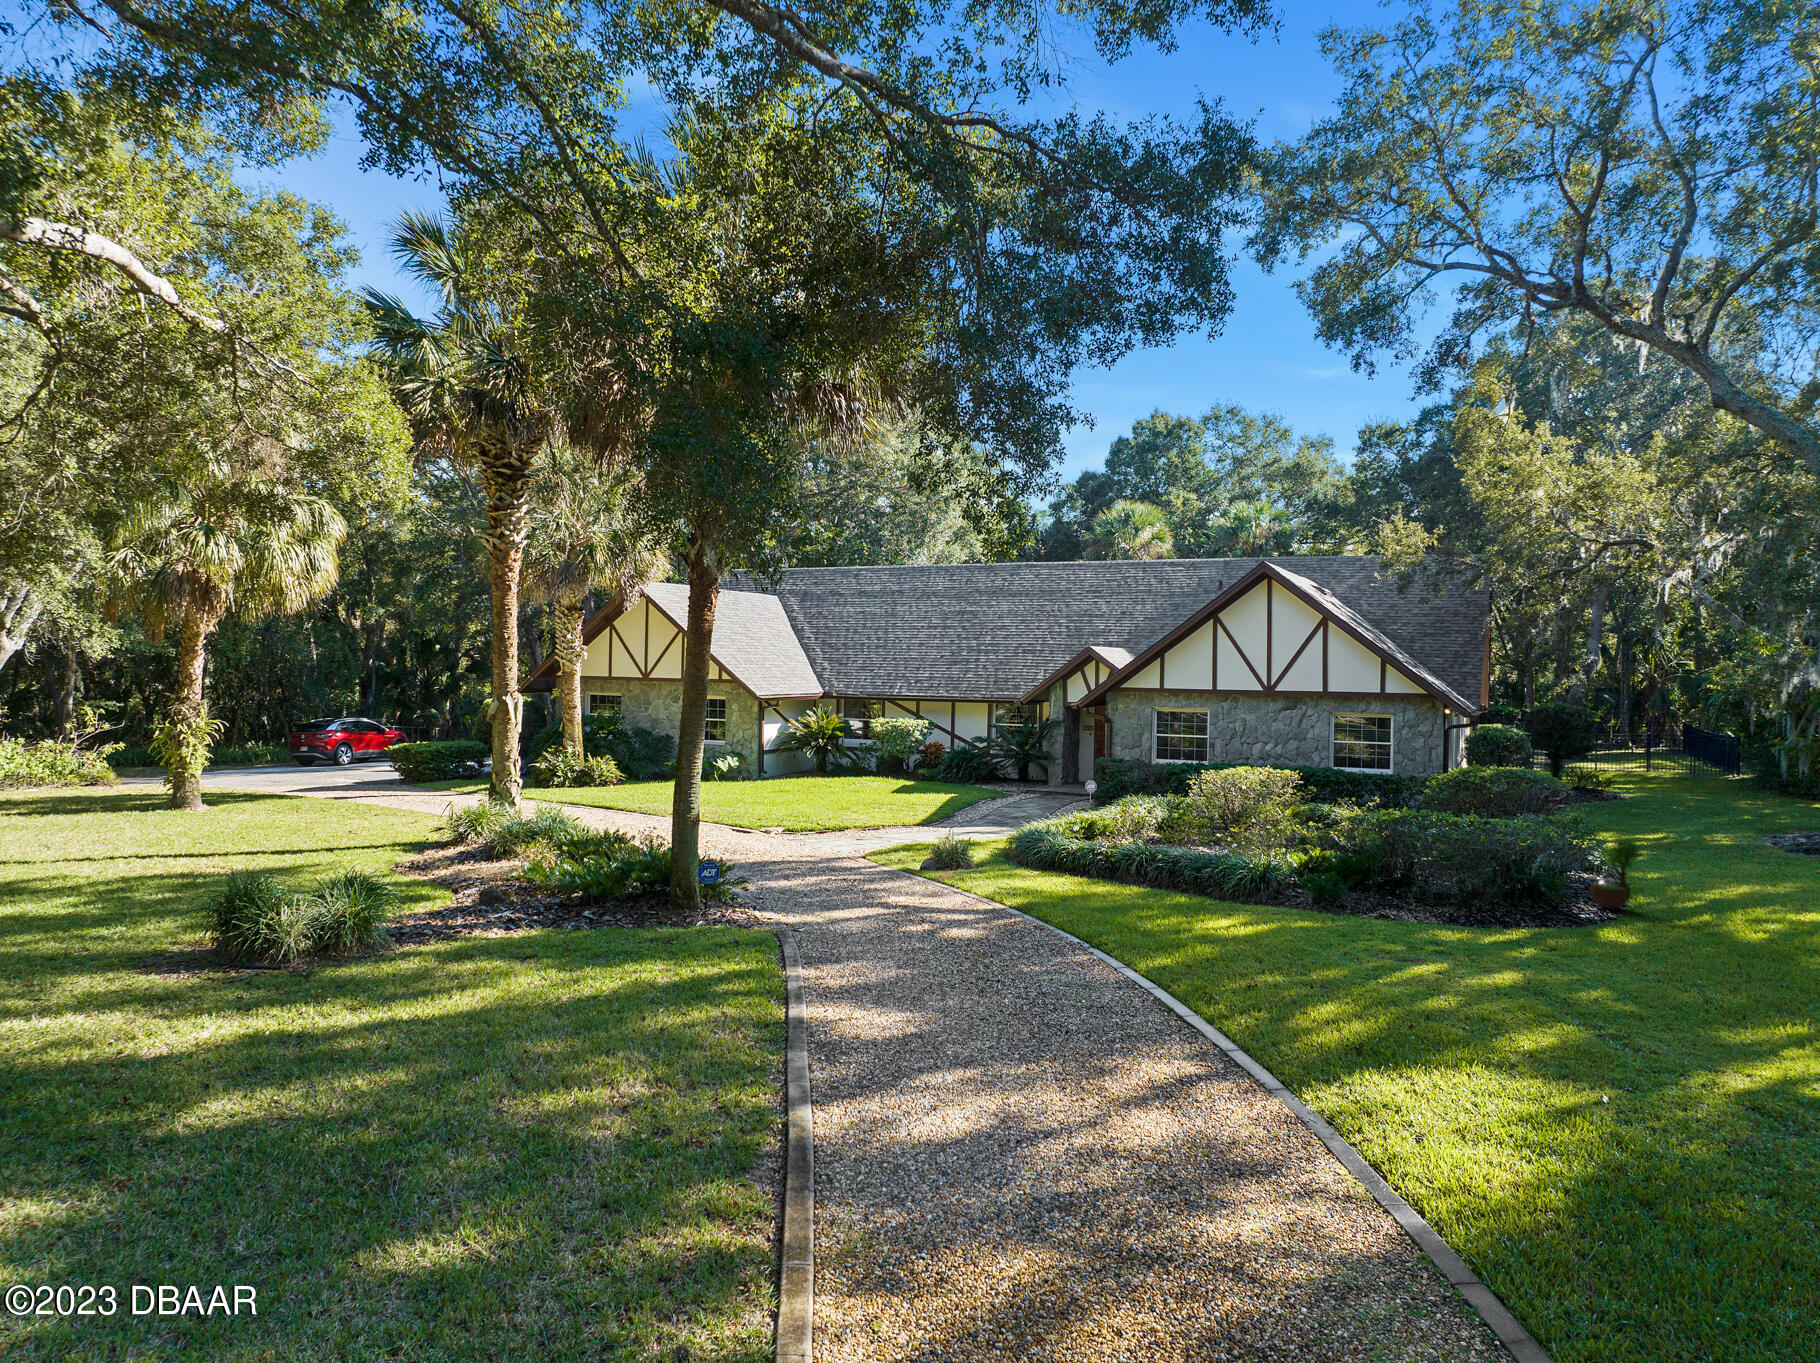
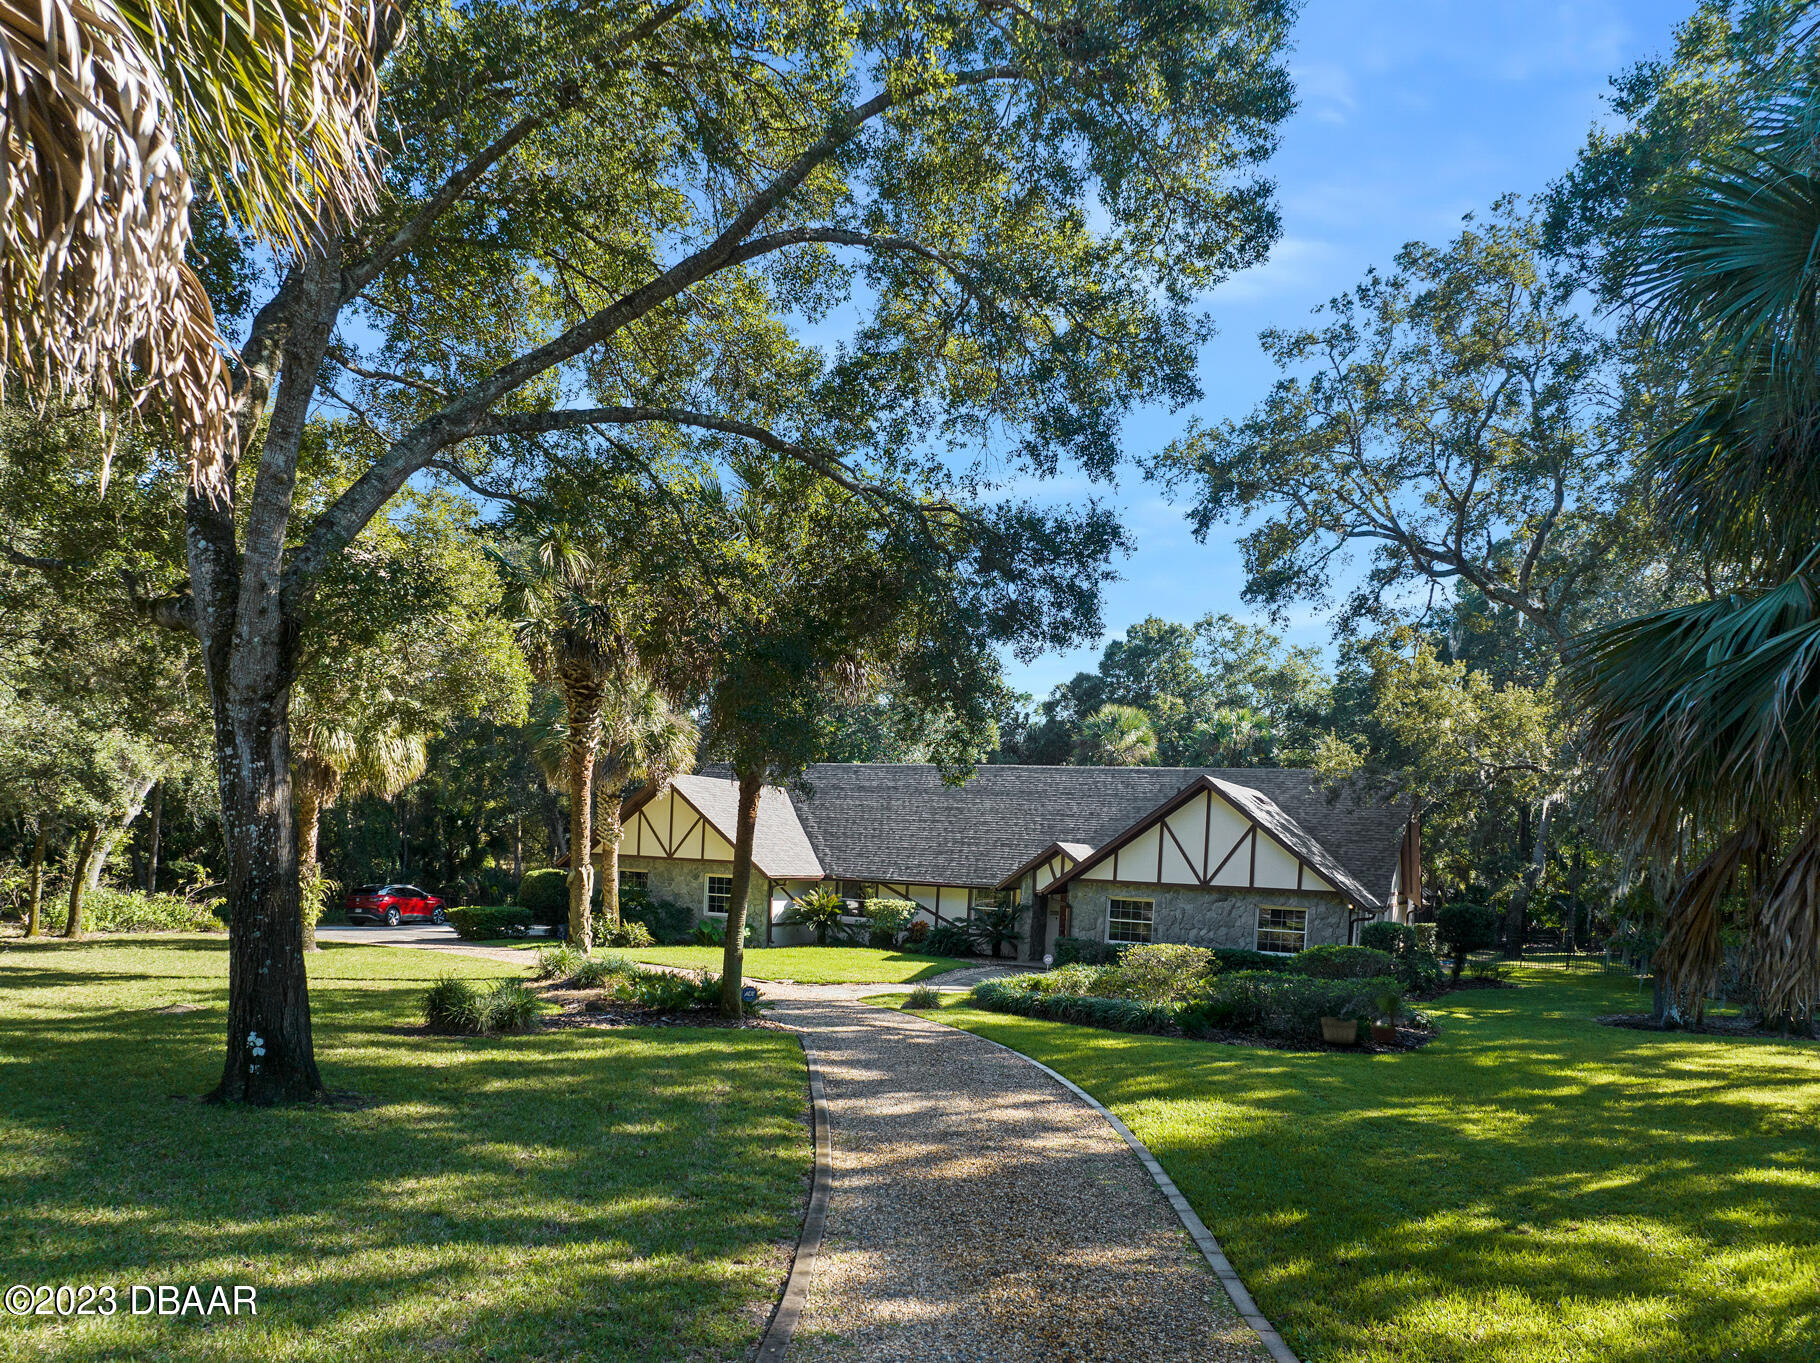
wooden bucket: none [1519,868,1575,912] -> present [1321,1017,1357,1043]

